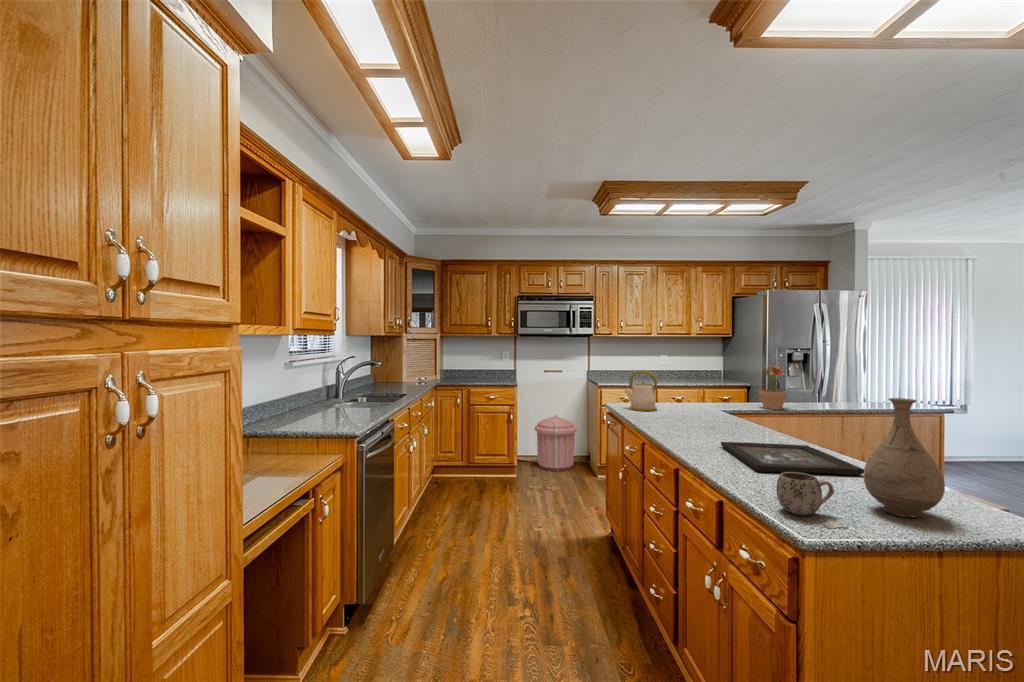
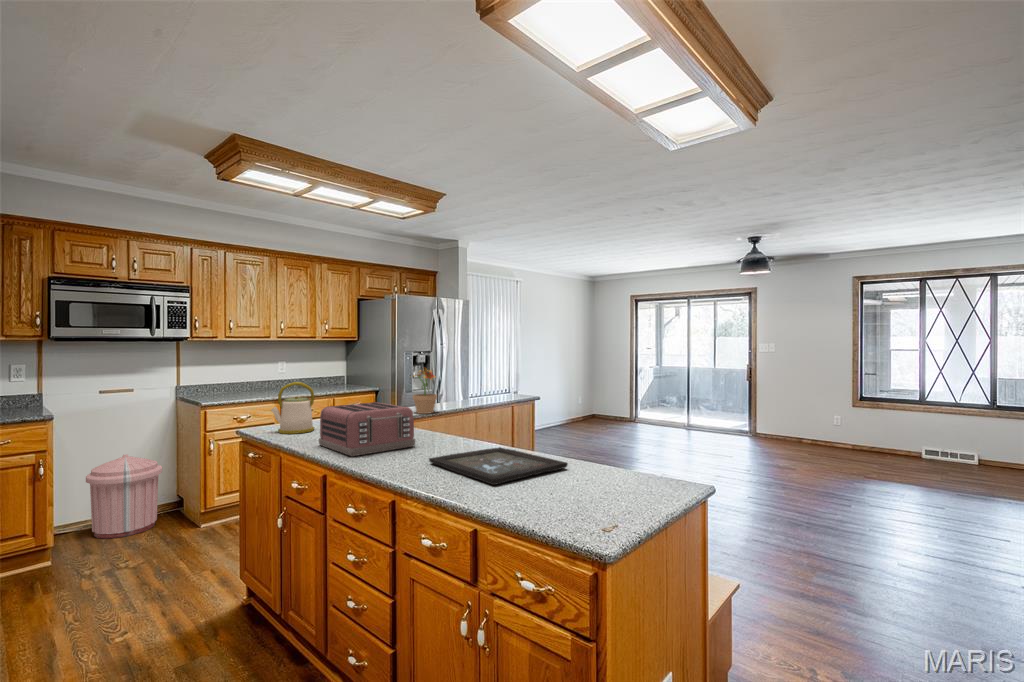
toaster: none [648,390,726,432] -> present [319,402,415,456]
vase: present [864,398,945,517] -> none [601,395,659,502]
mug: present [776,472,834,515] -> none [554,480,598,526]

